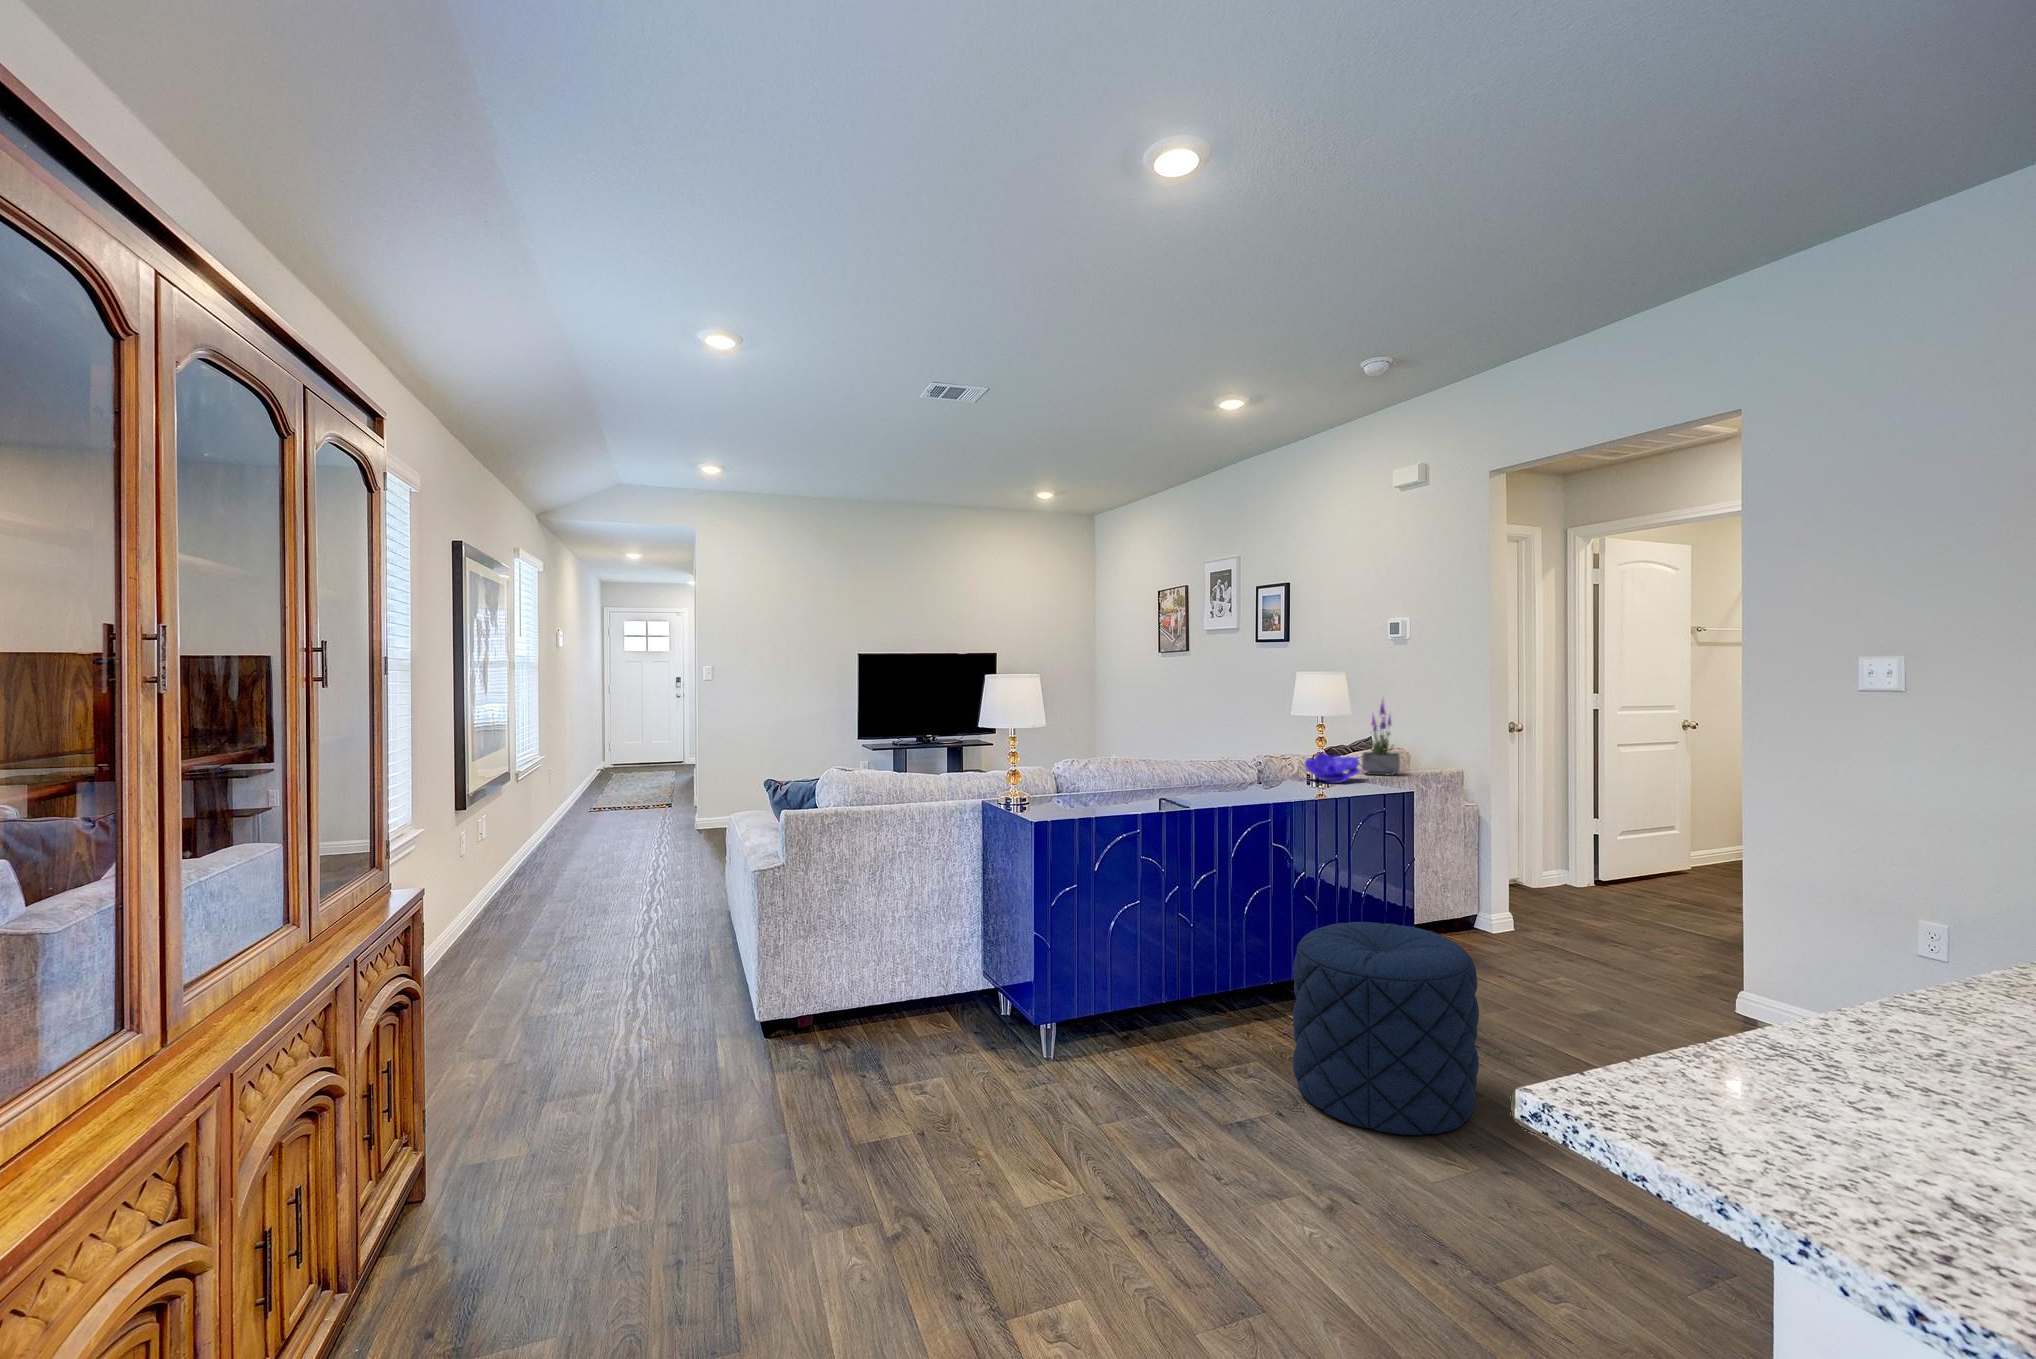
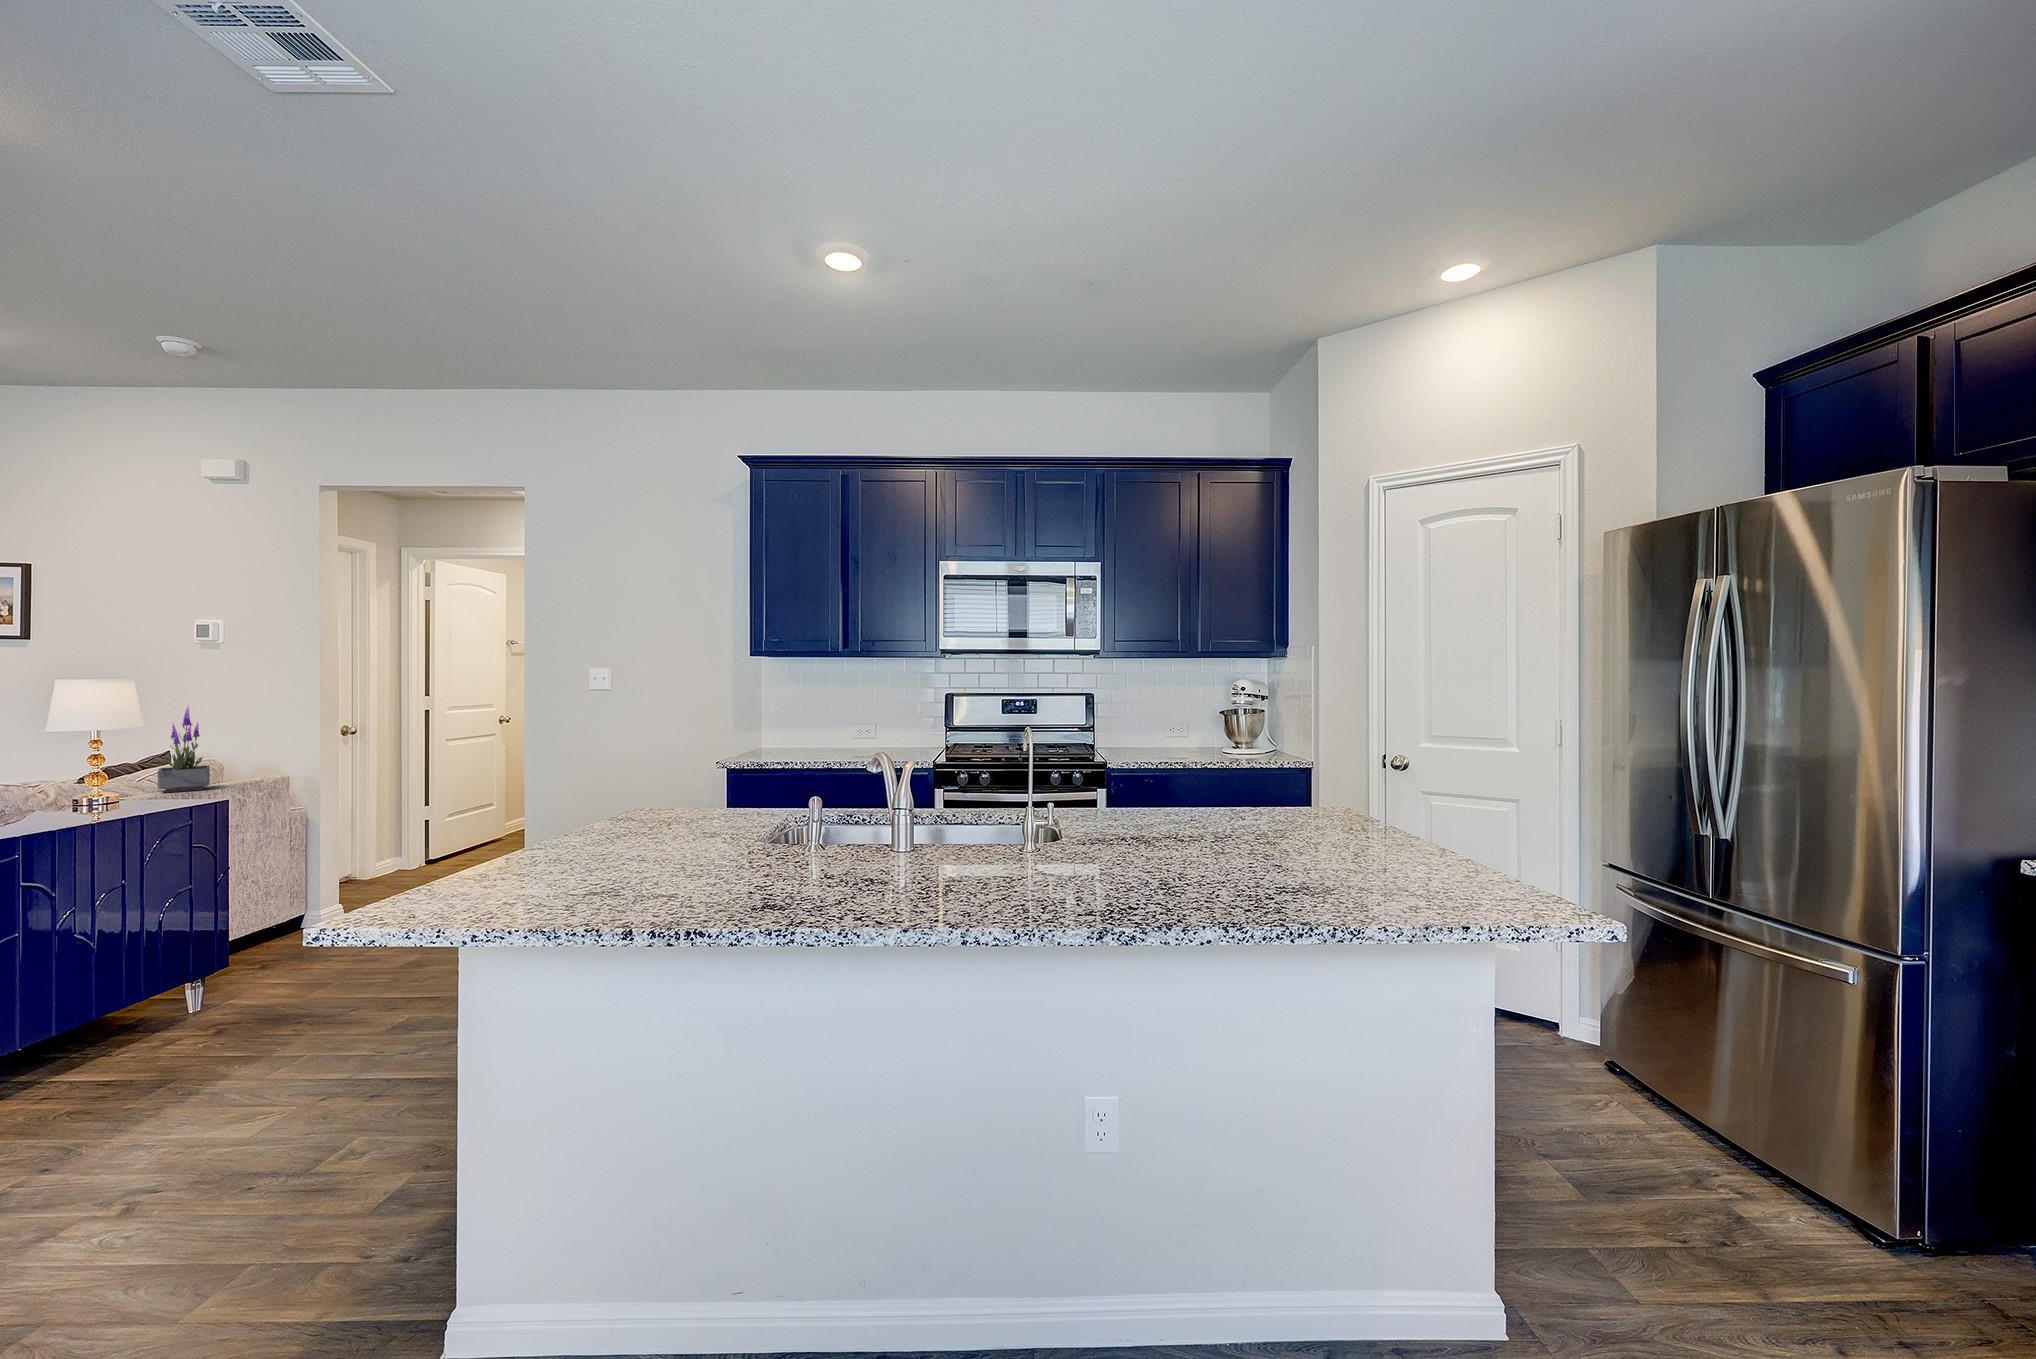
decorative bowl: present [1305,753,1360,783] -> none [71,771,158,807]
pouf: present [1293,922,1479,1135] -> none [67,933,302,1150]

